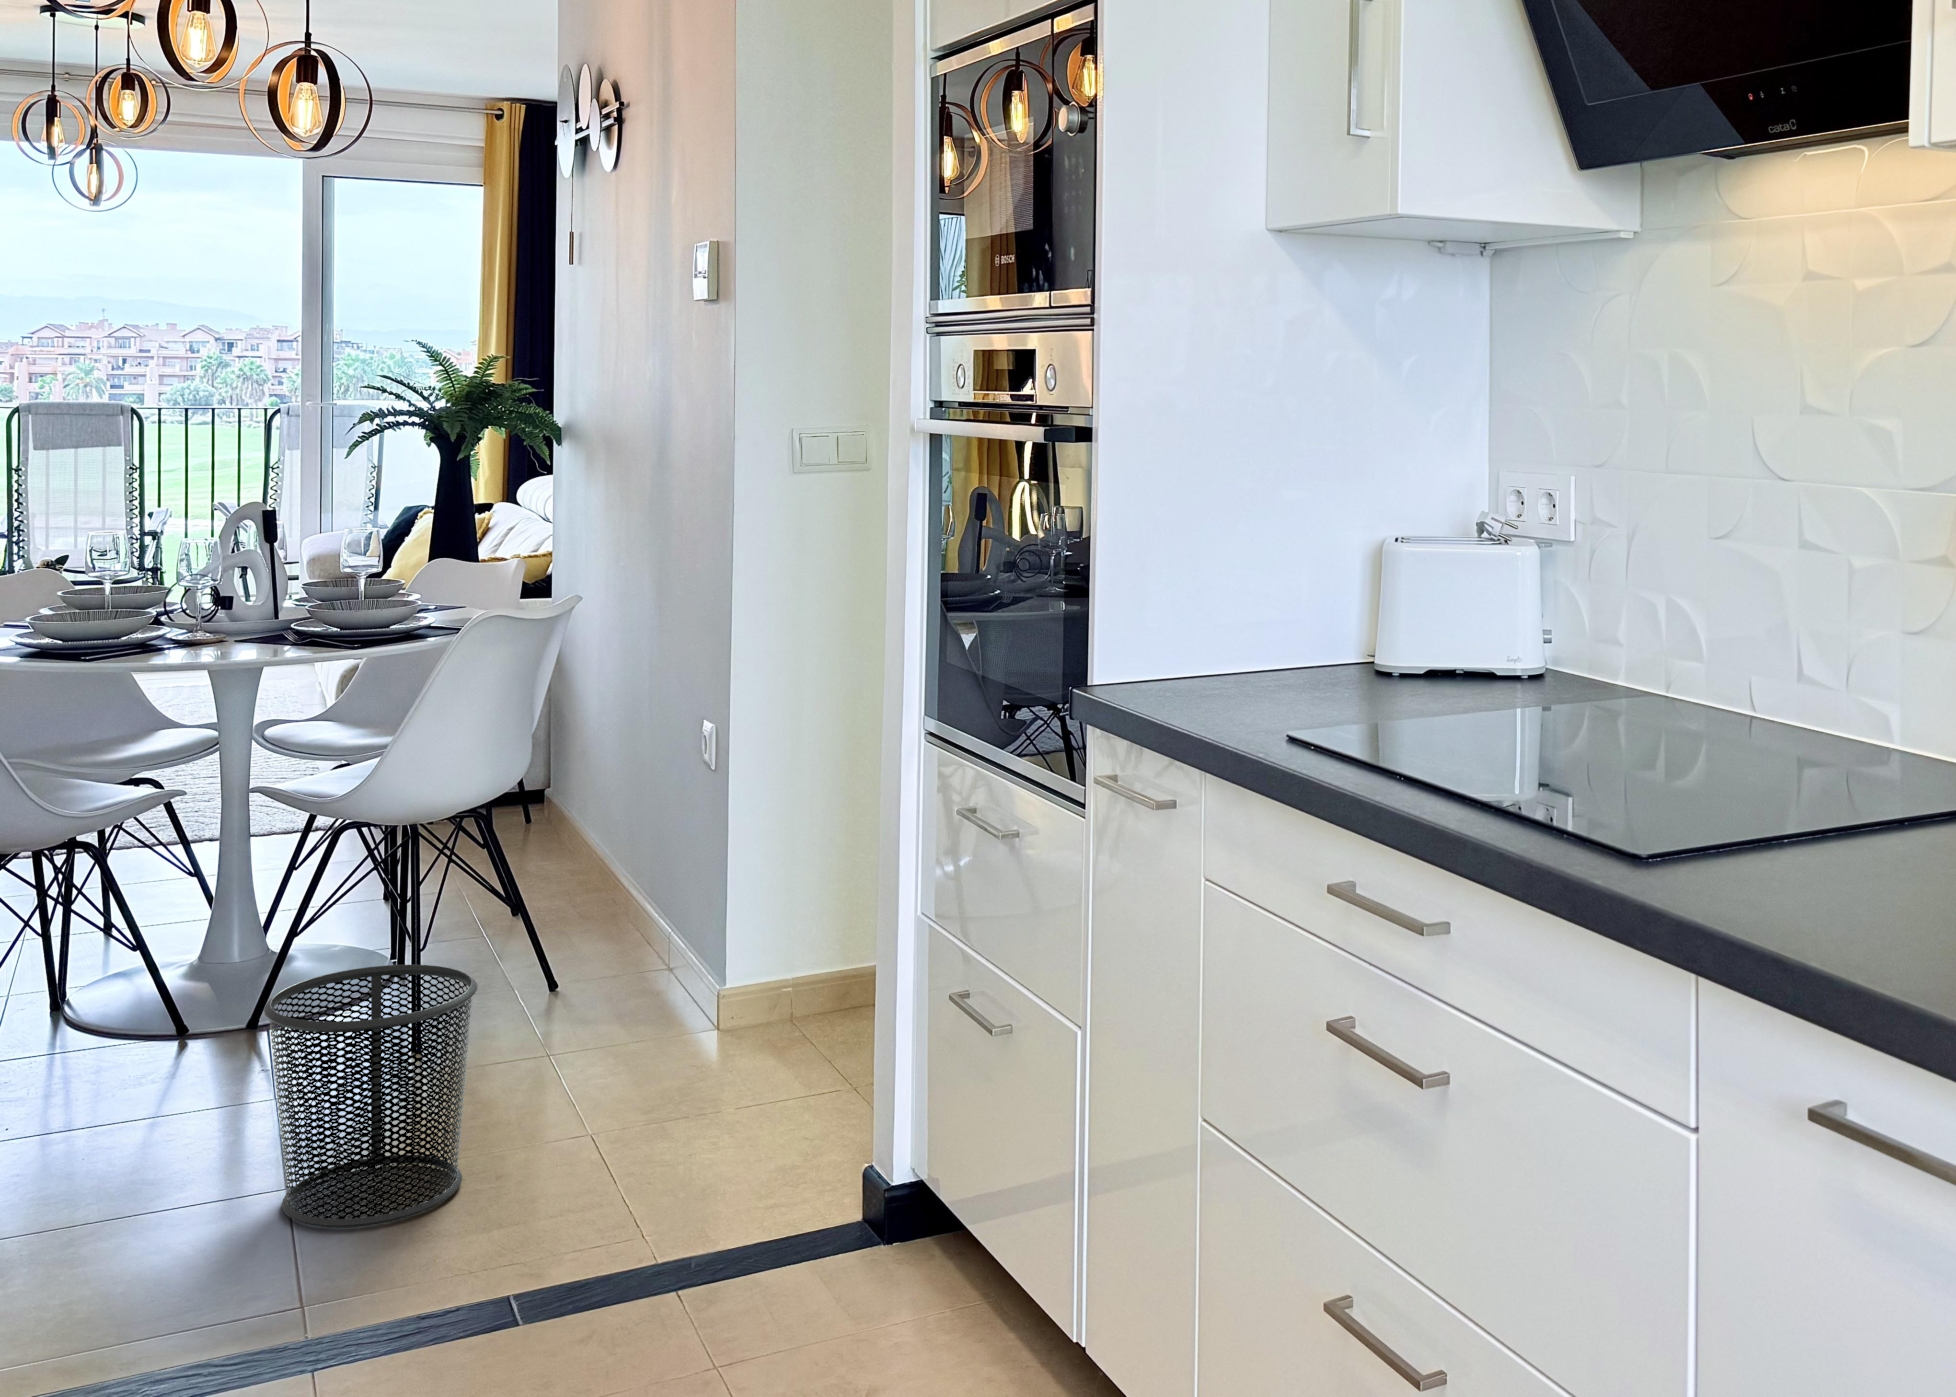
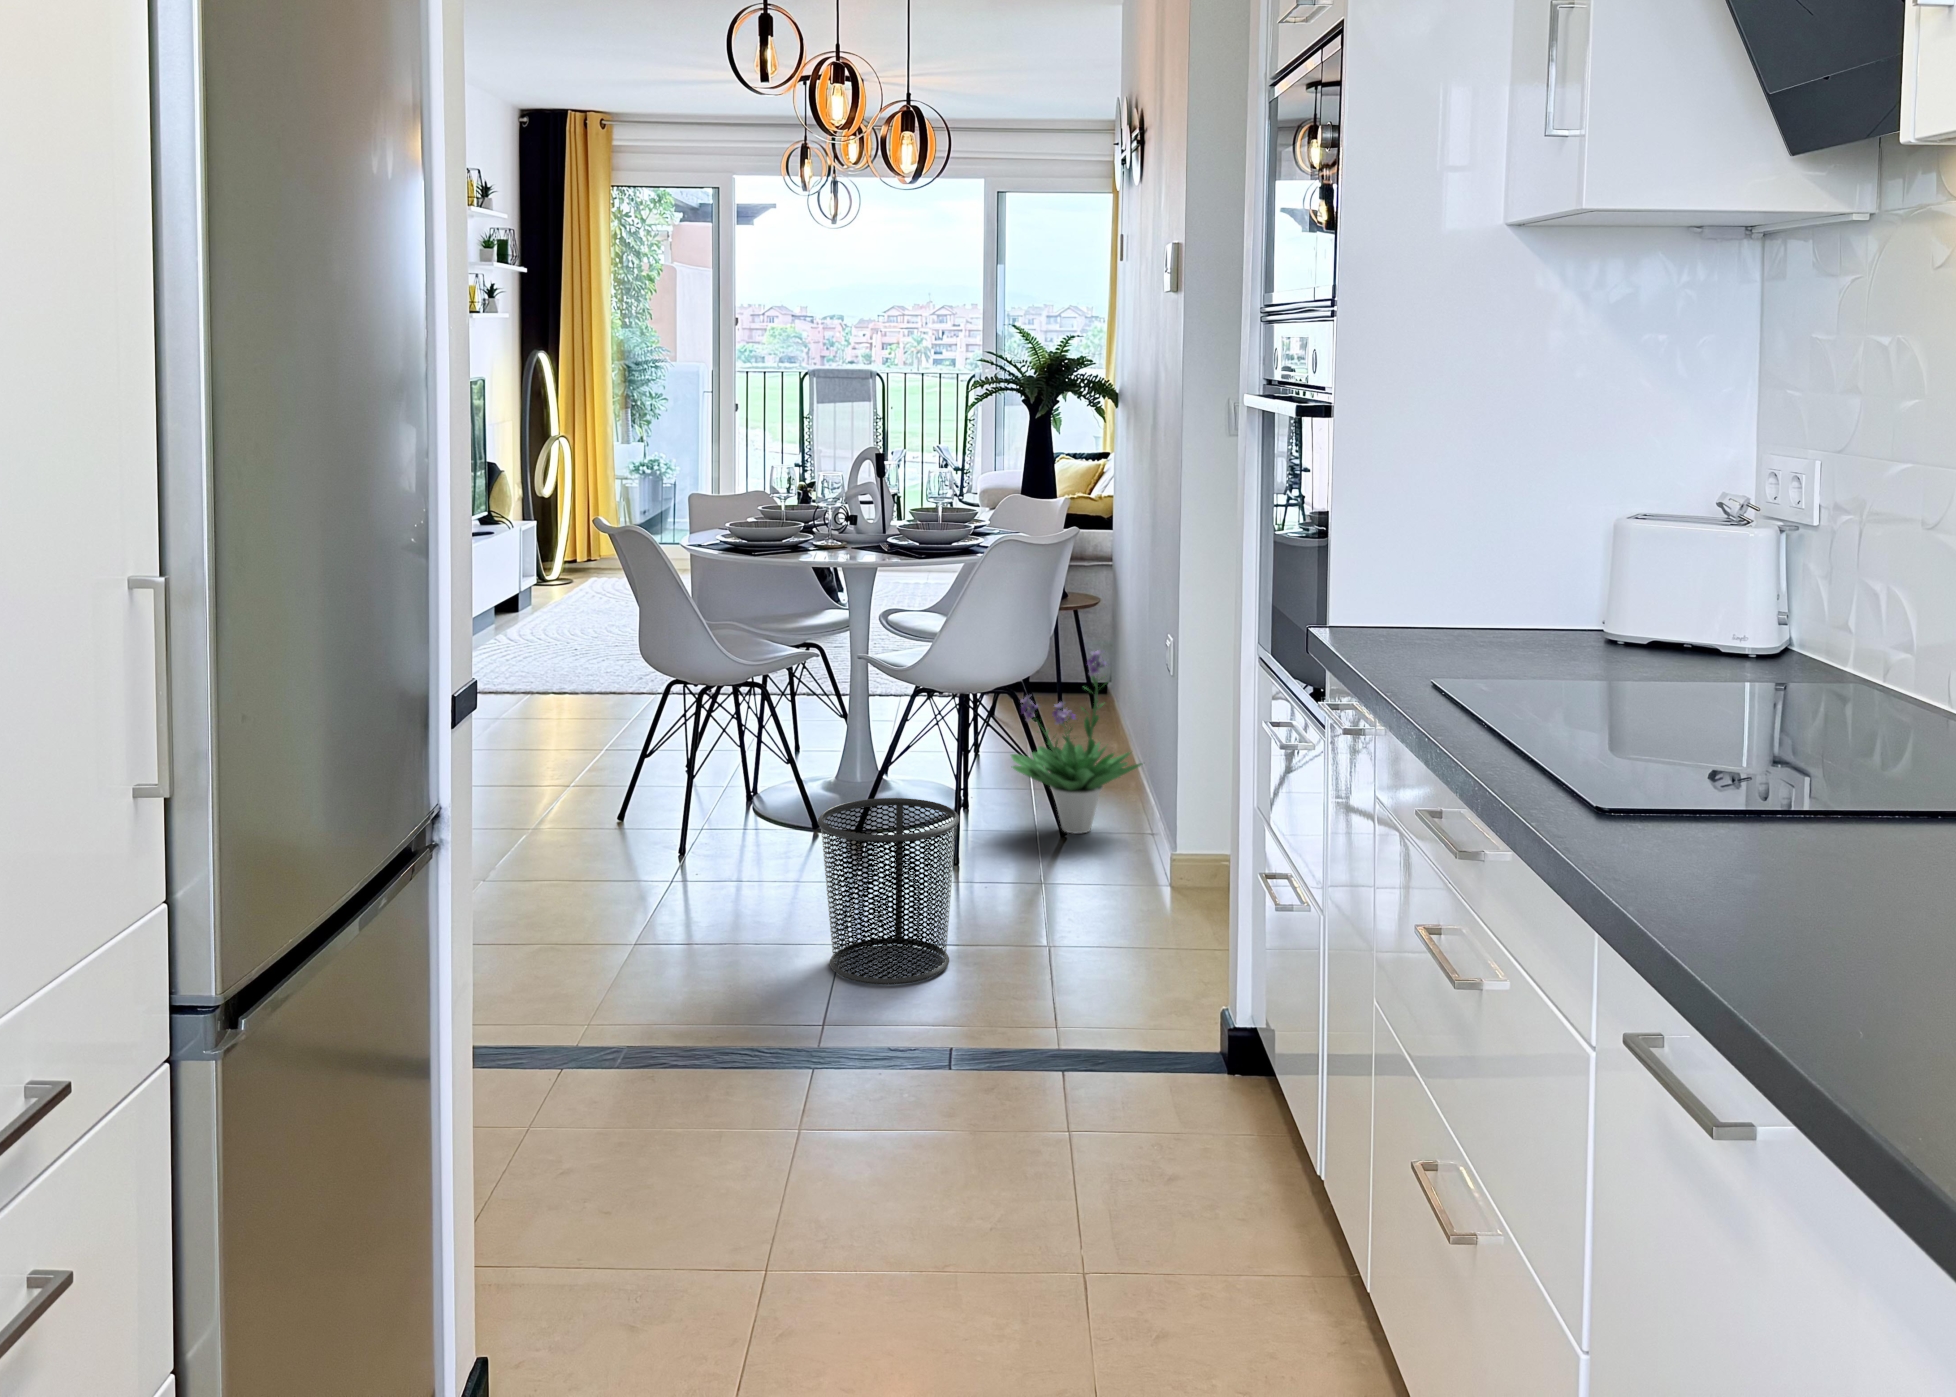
potted plant: none [470,748,655,984] -> present [1010,650,1142,834]

